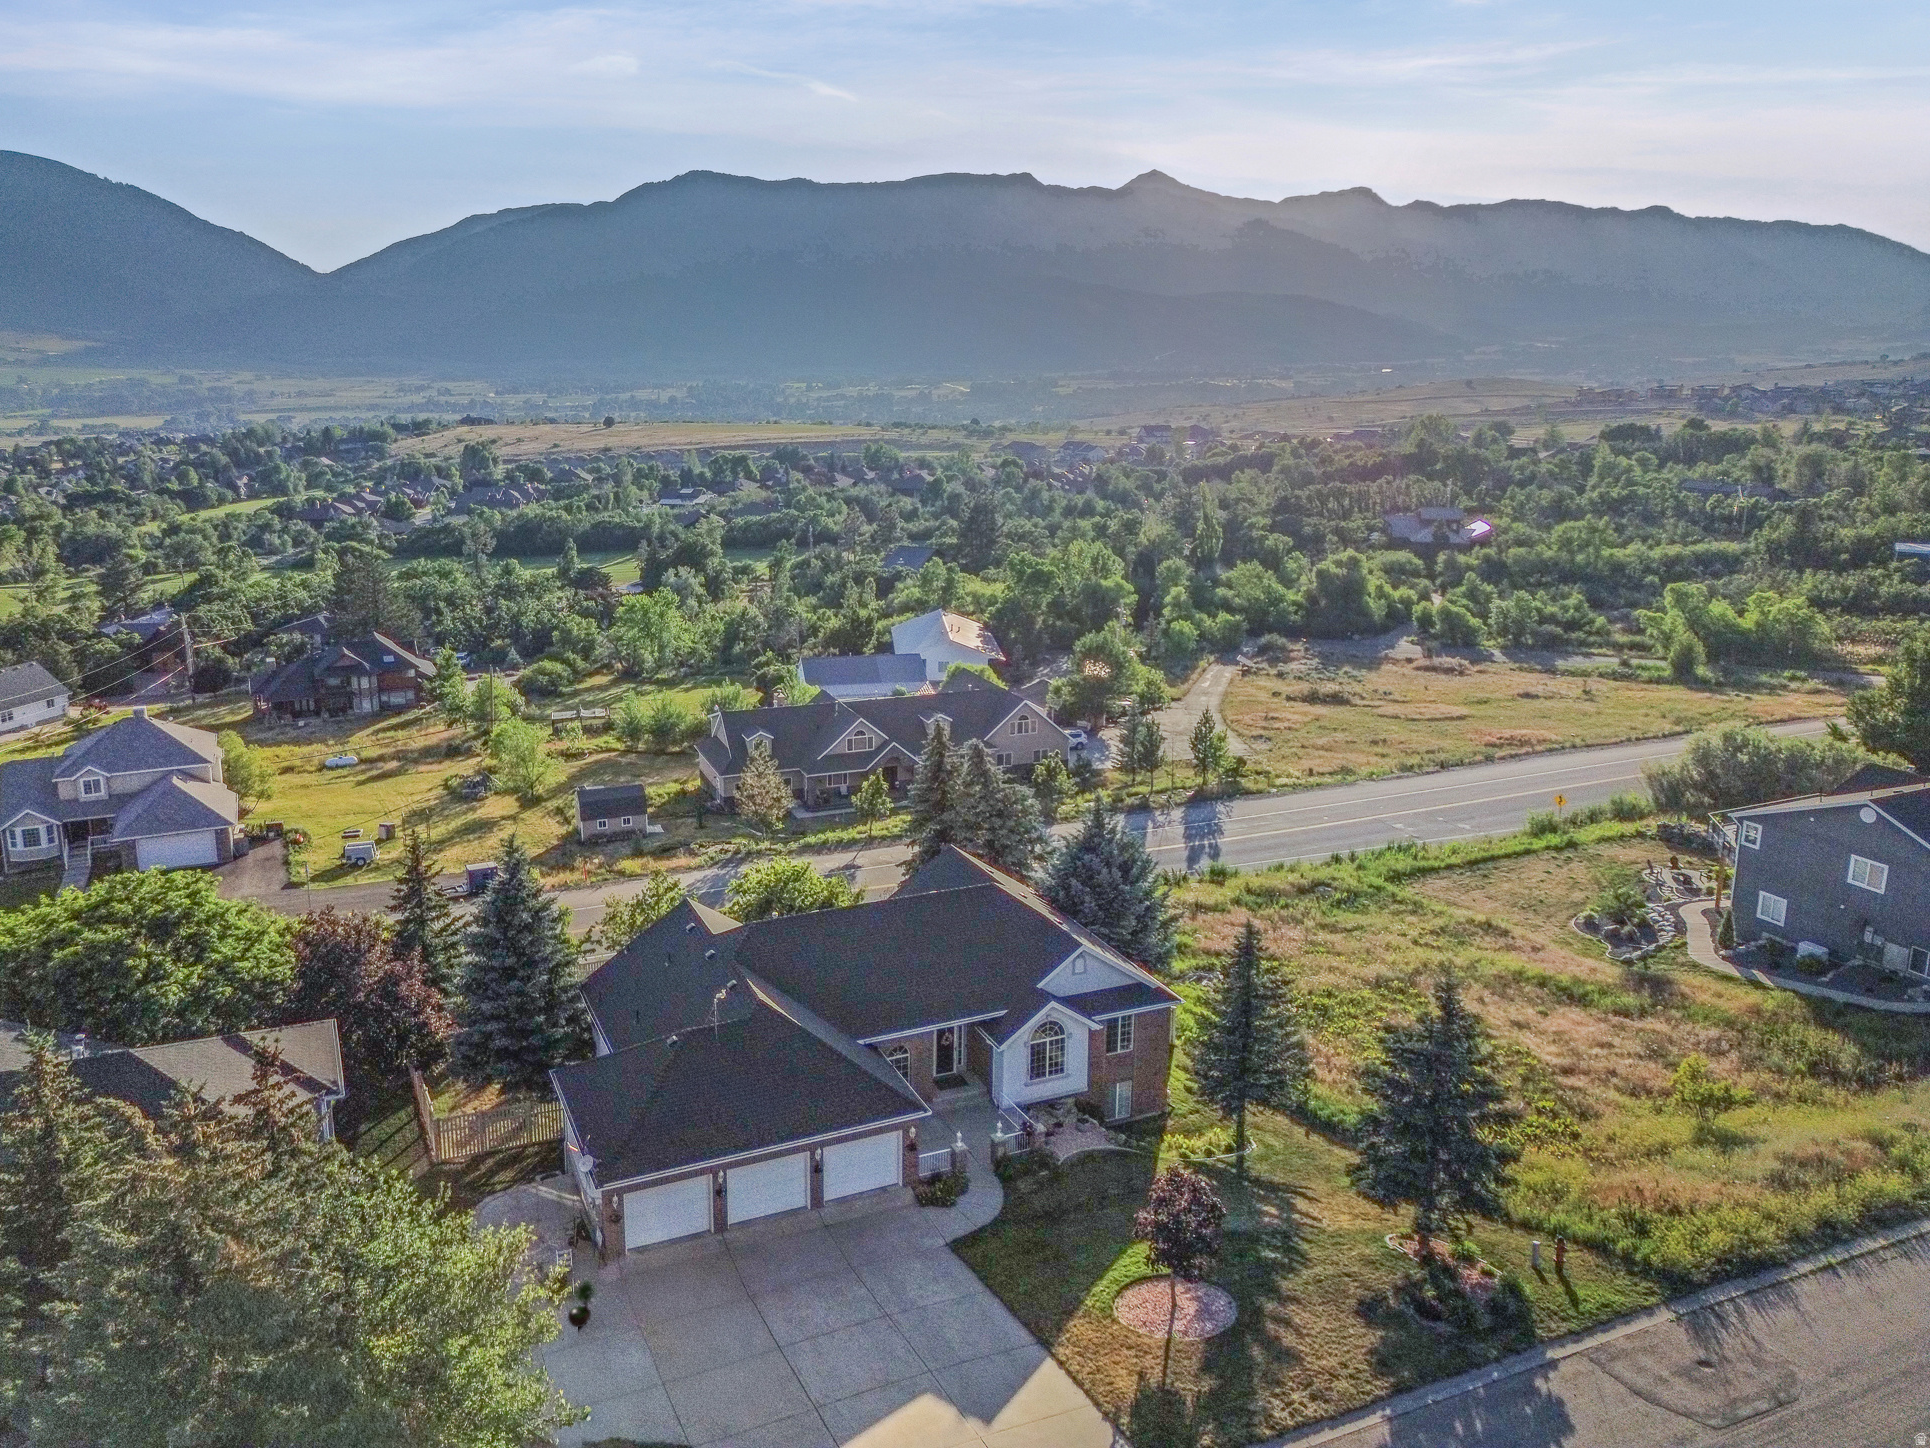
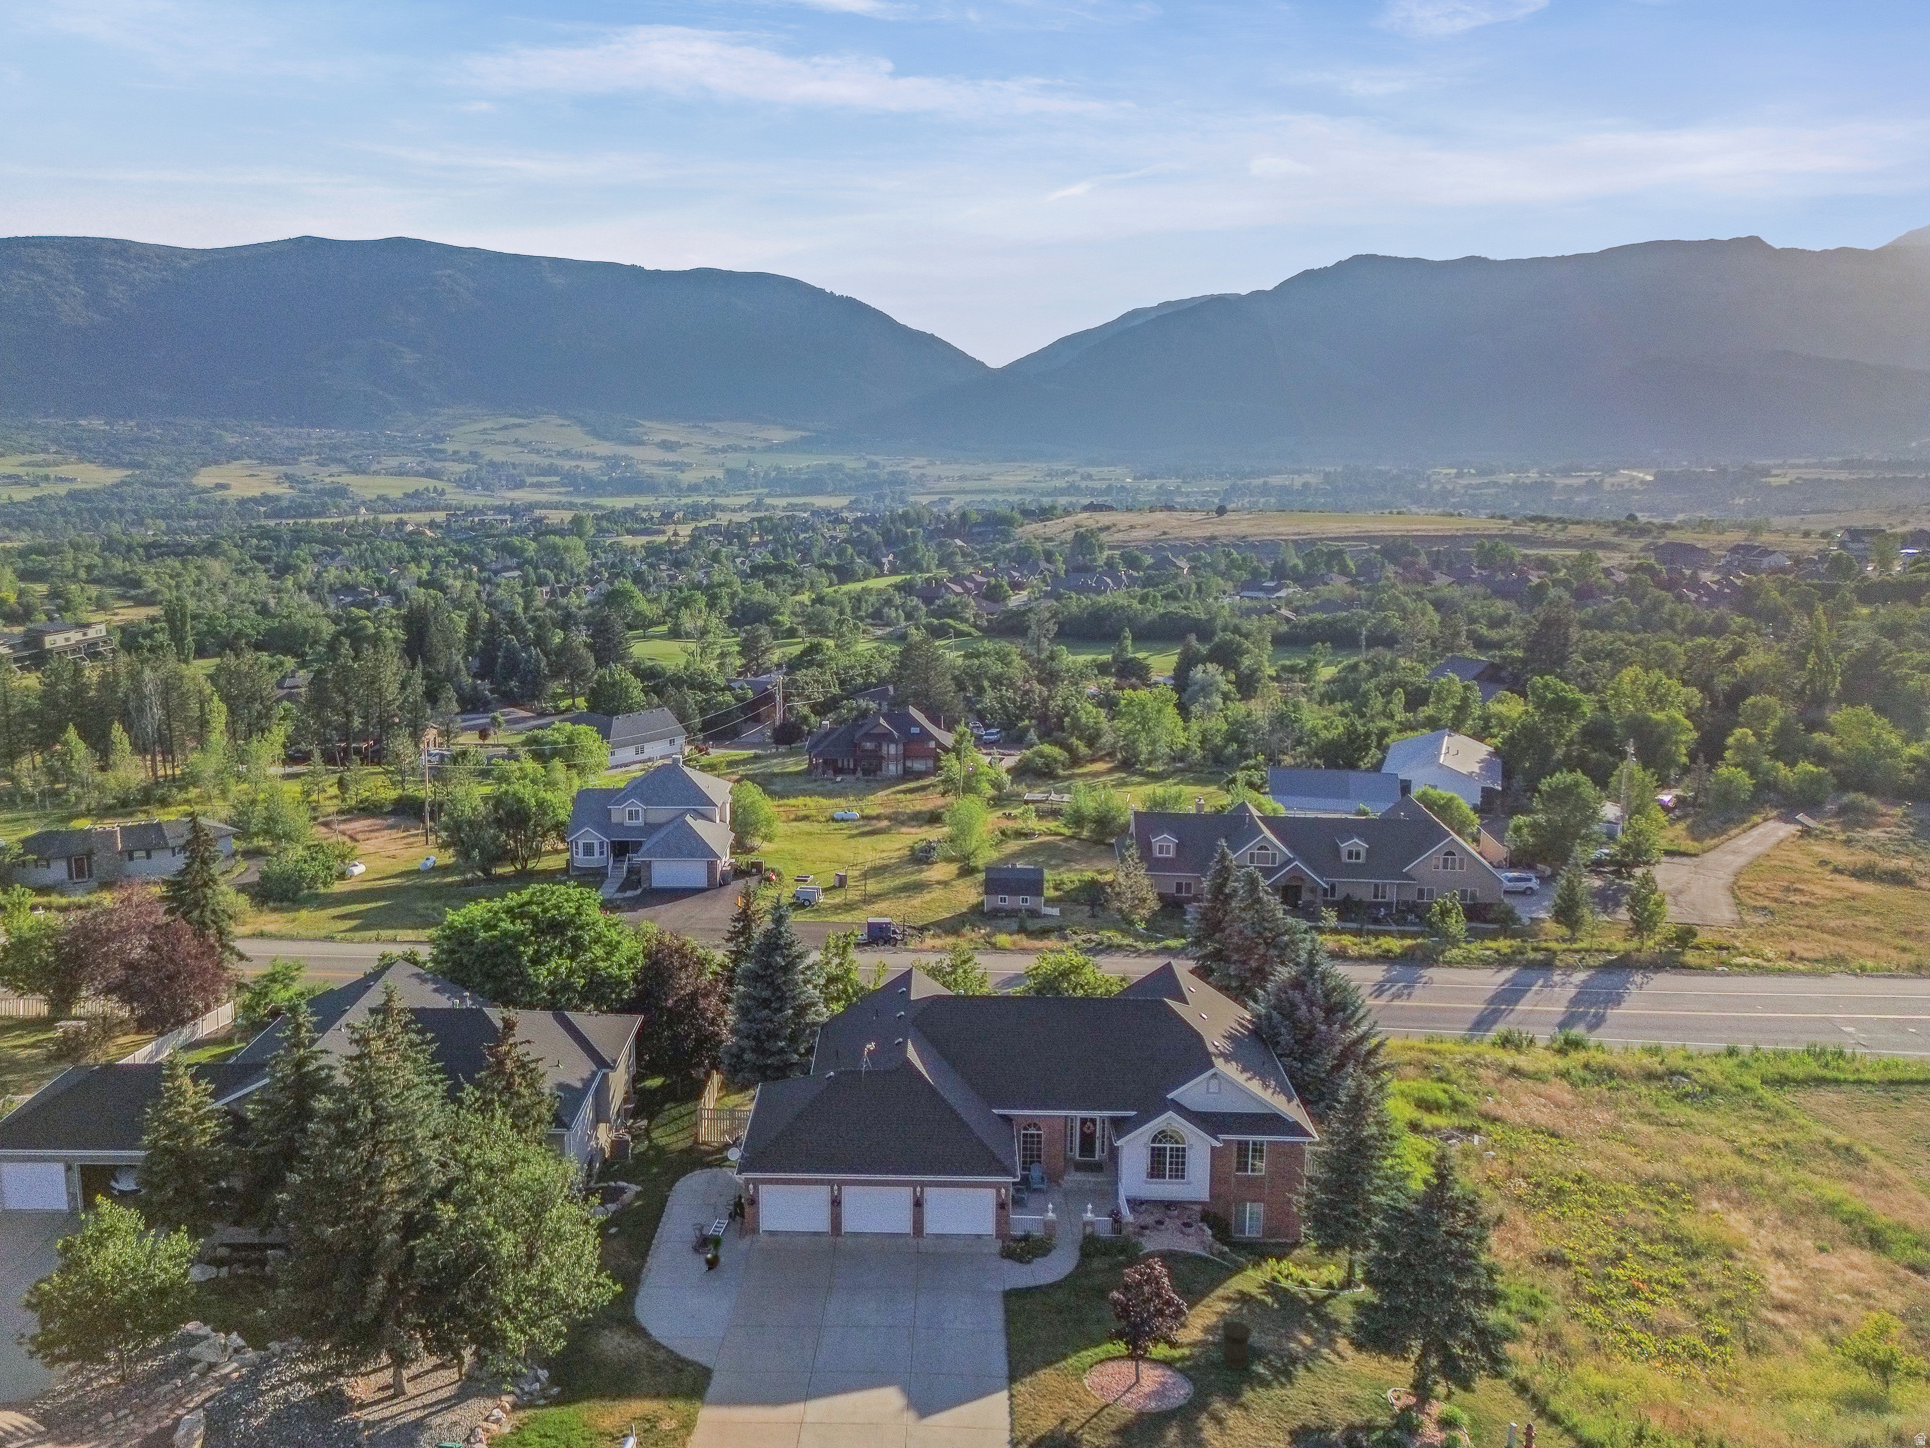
trash can: none [1227,1206,1259,1259] -> present [1222,1321,1251,1369]

